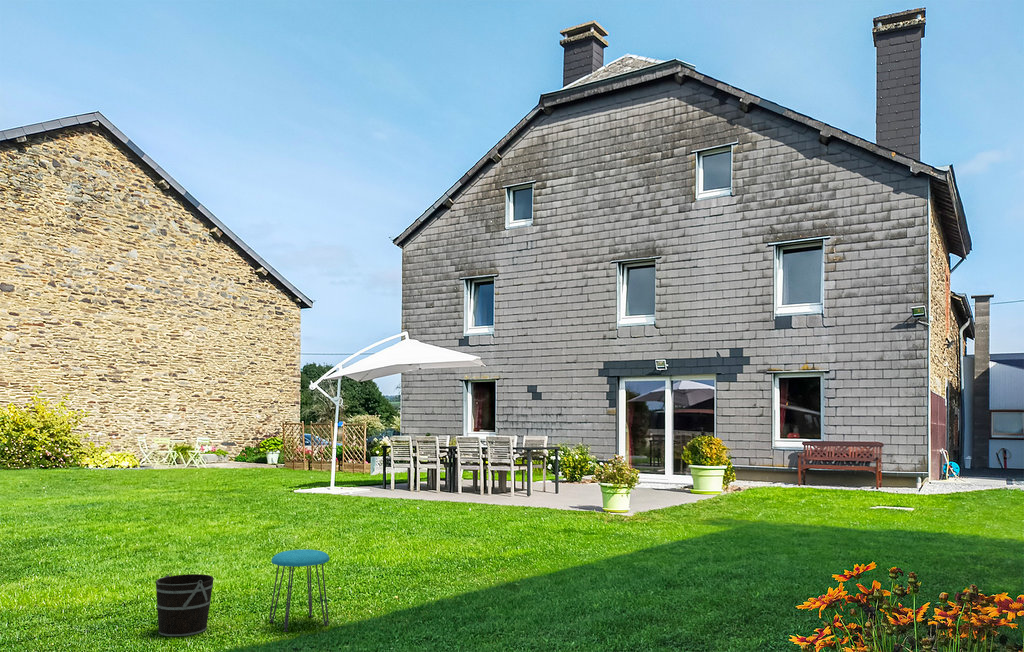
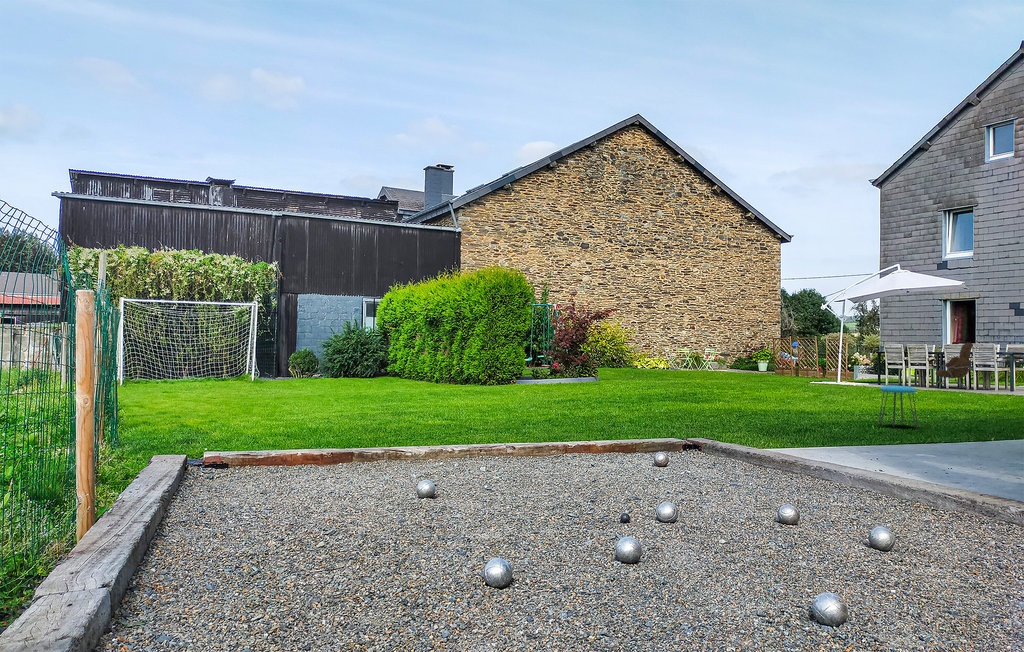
armchair: none [438,438,478,498] -> present [935,343,973,389]
bucket: present [156,573,214,636] -> none [816,394,847,425]

